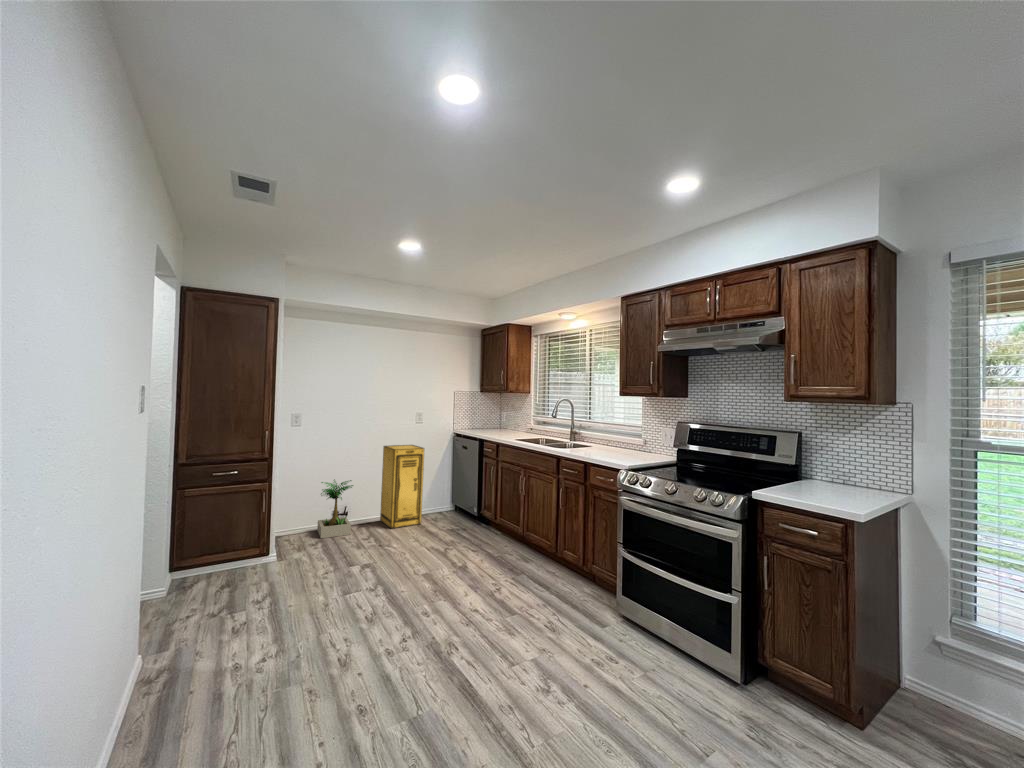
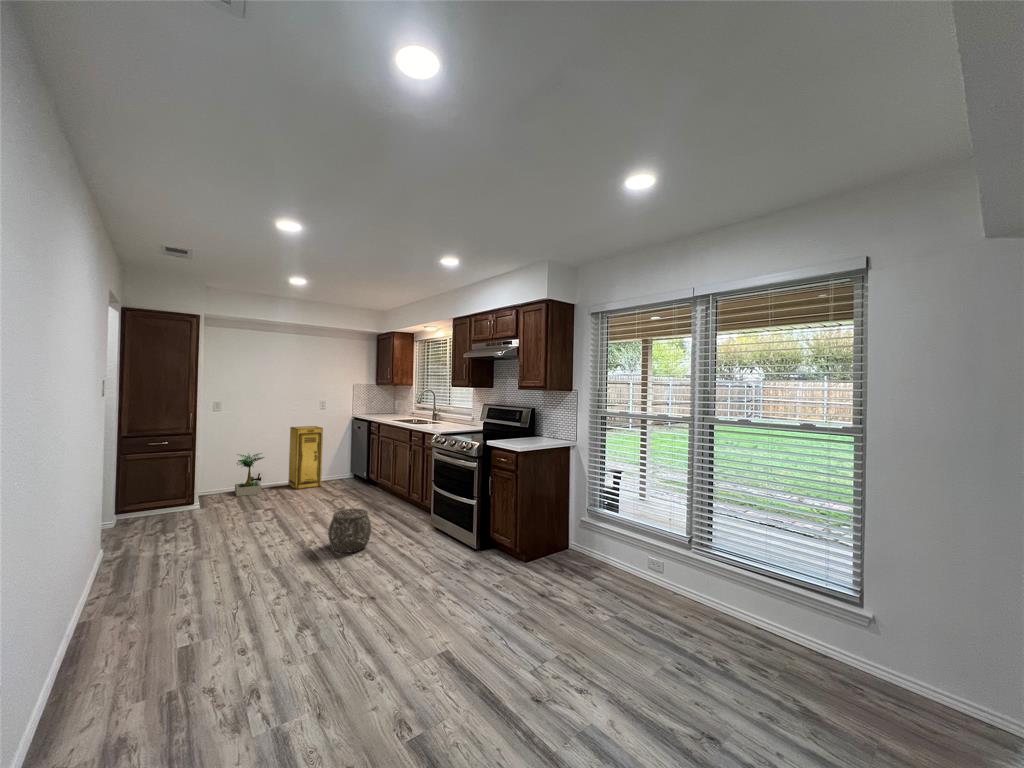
woven basket: none [484,593,552,680] -> present [328,509,371,553]

